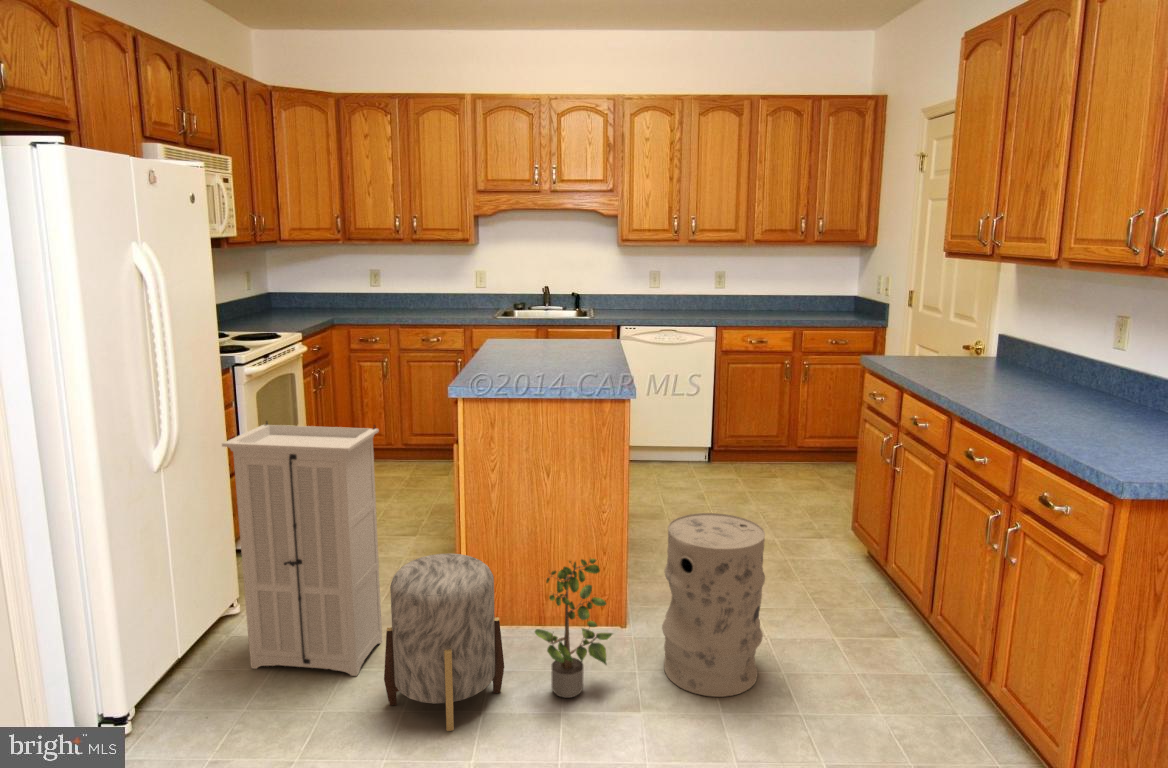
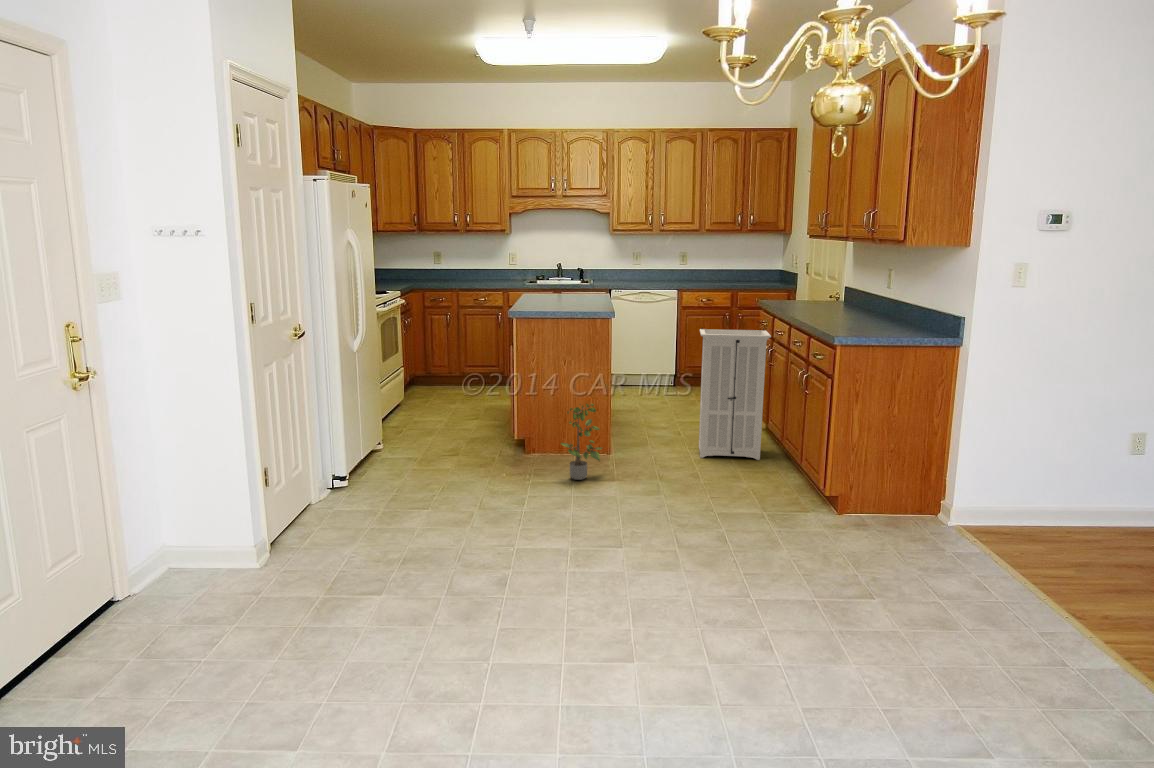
storage cabinet: present [222,421,382,676] -> present [699,328,771,460]
trash can: present [662,513,765,697] -> none [633,384,688,480]
stool: present [384,553,504,731] -> none [479,402,544,490]

